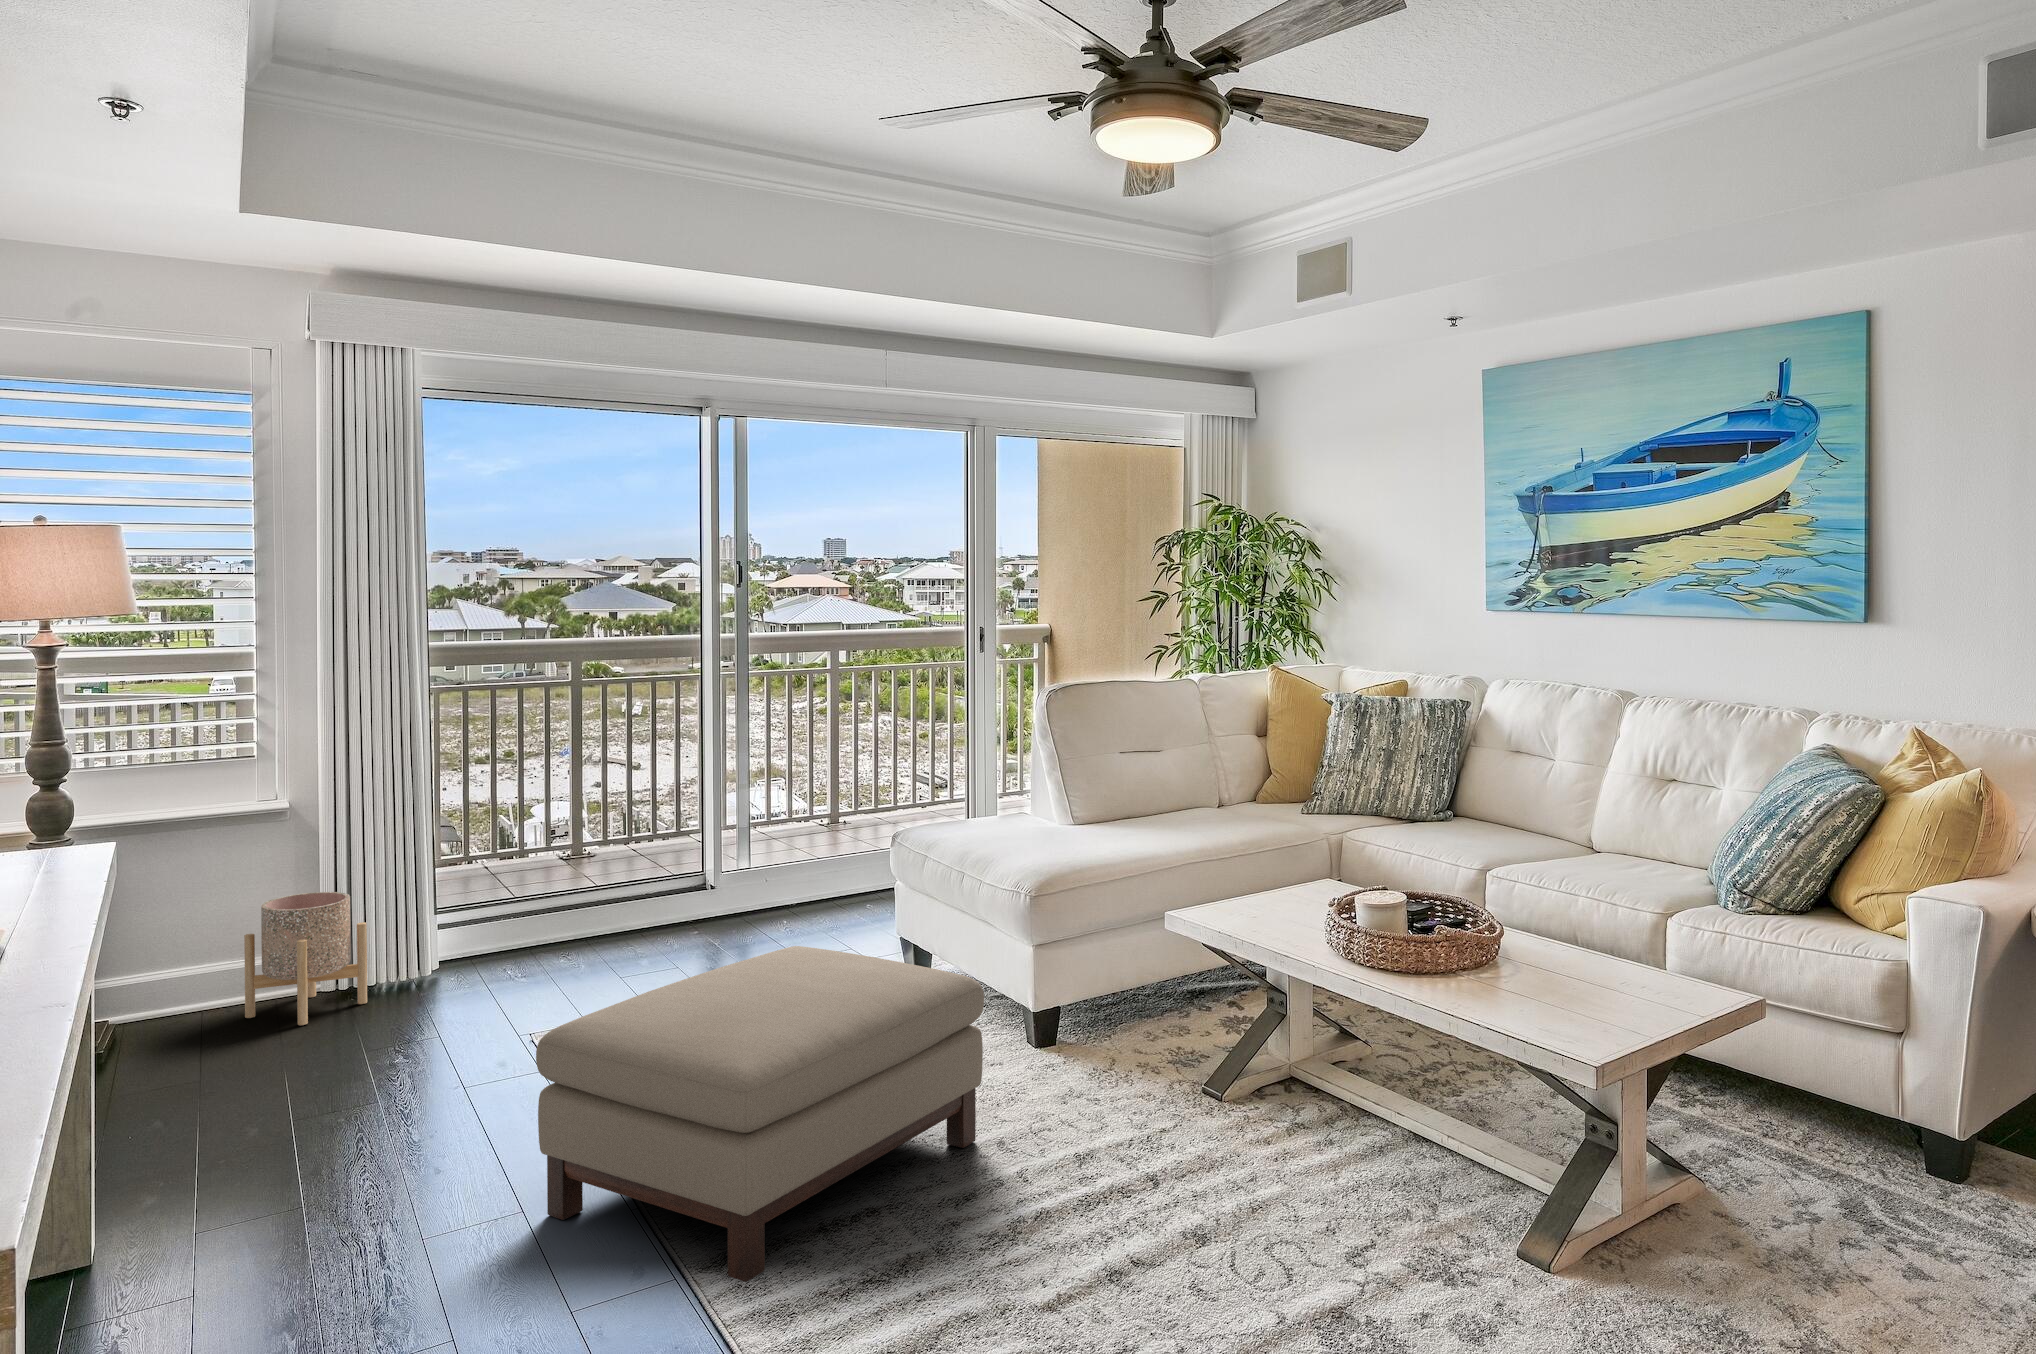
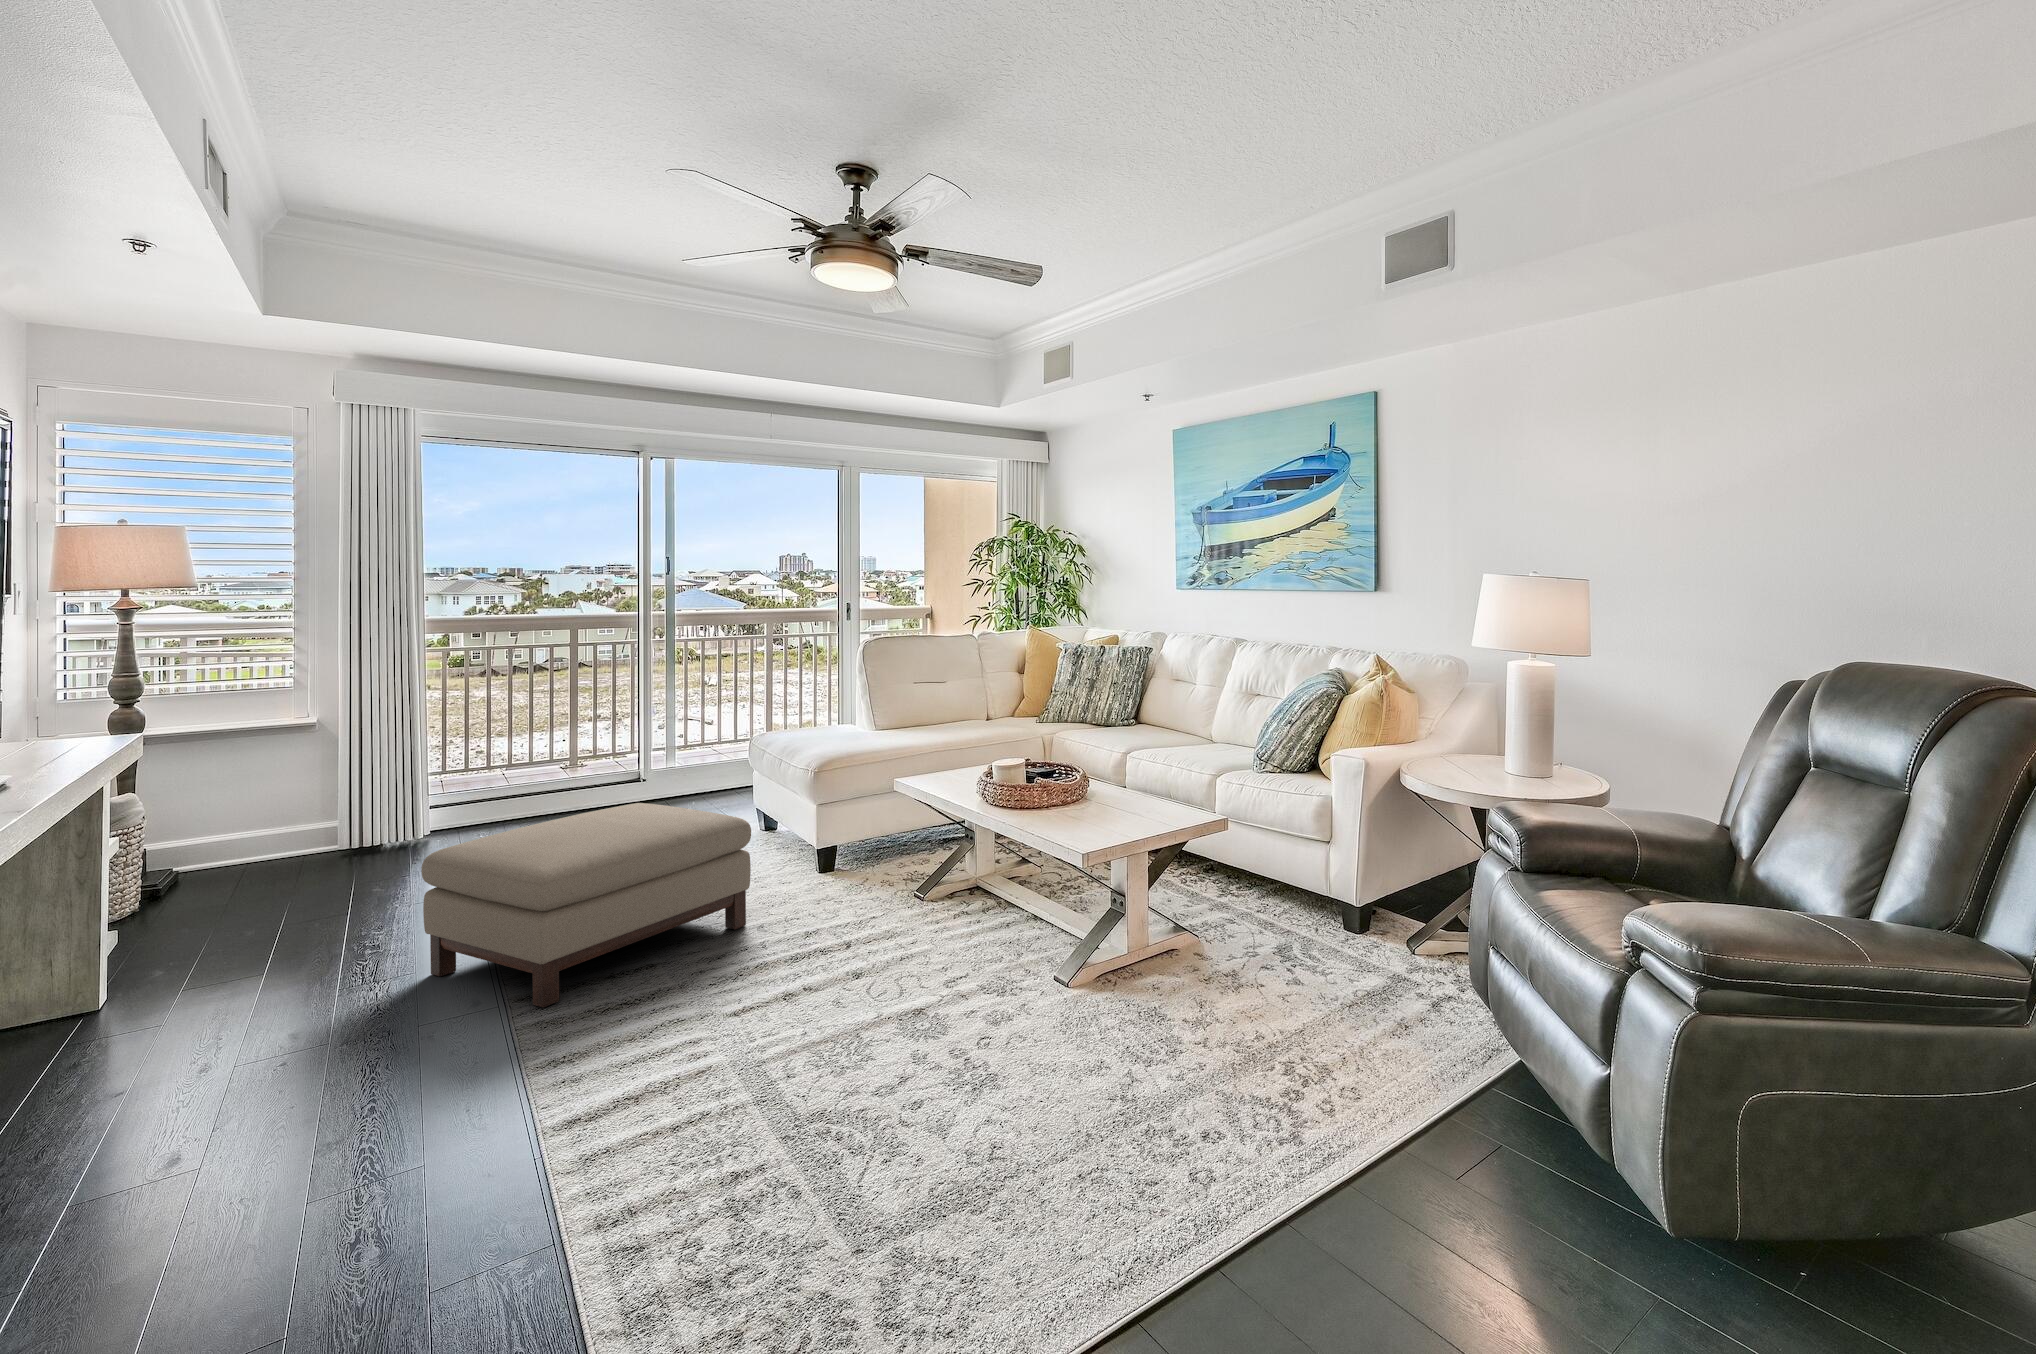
planter: present [244,892,367,1025] -> none [281,780,374,869]

